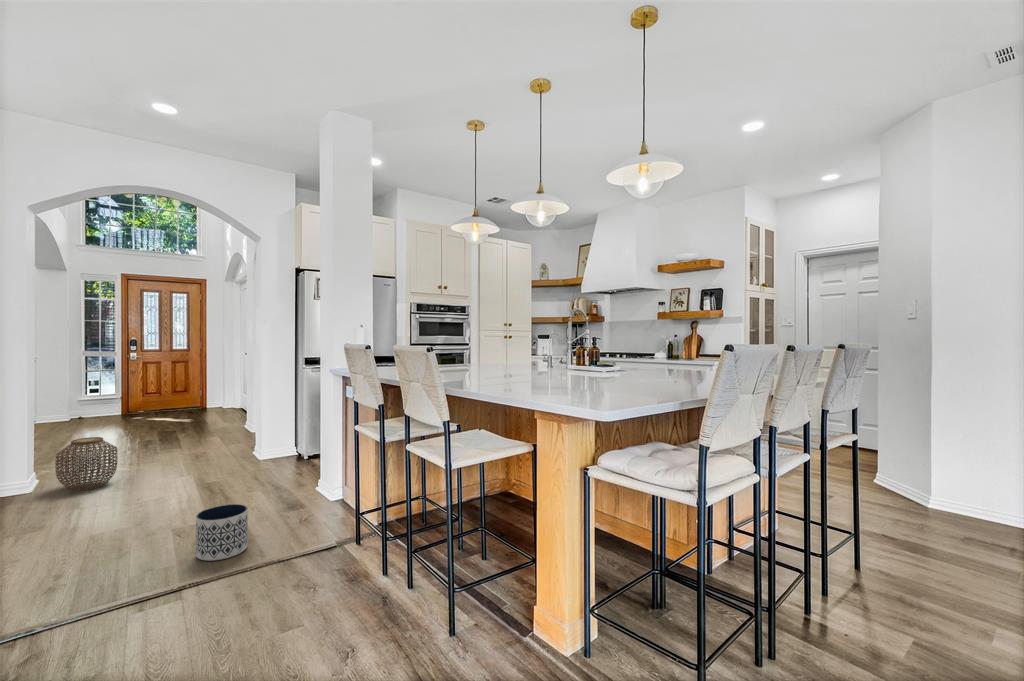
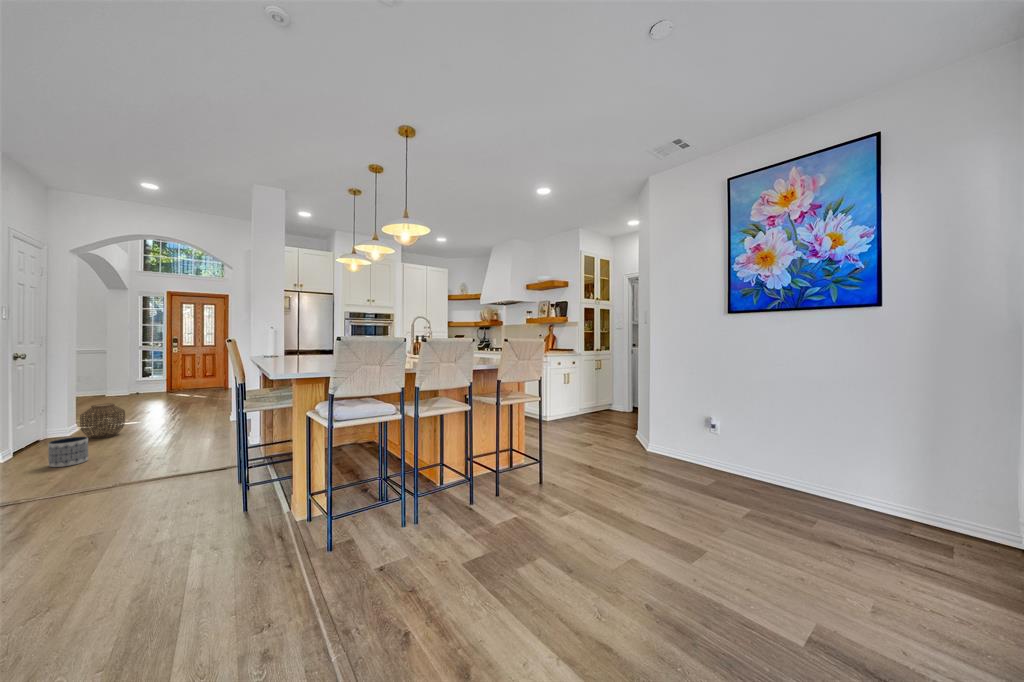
planter: present [196,504,248,561] -> present [48,437,88,467]

